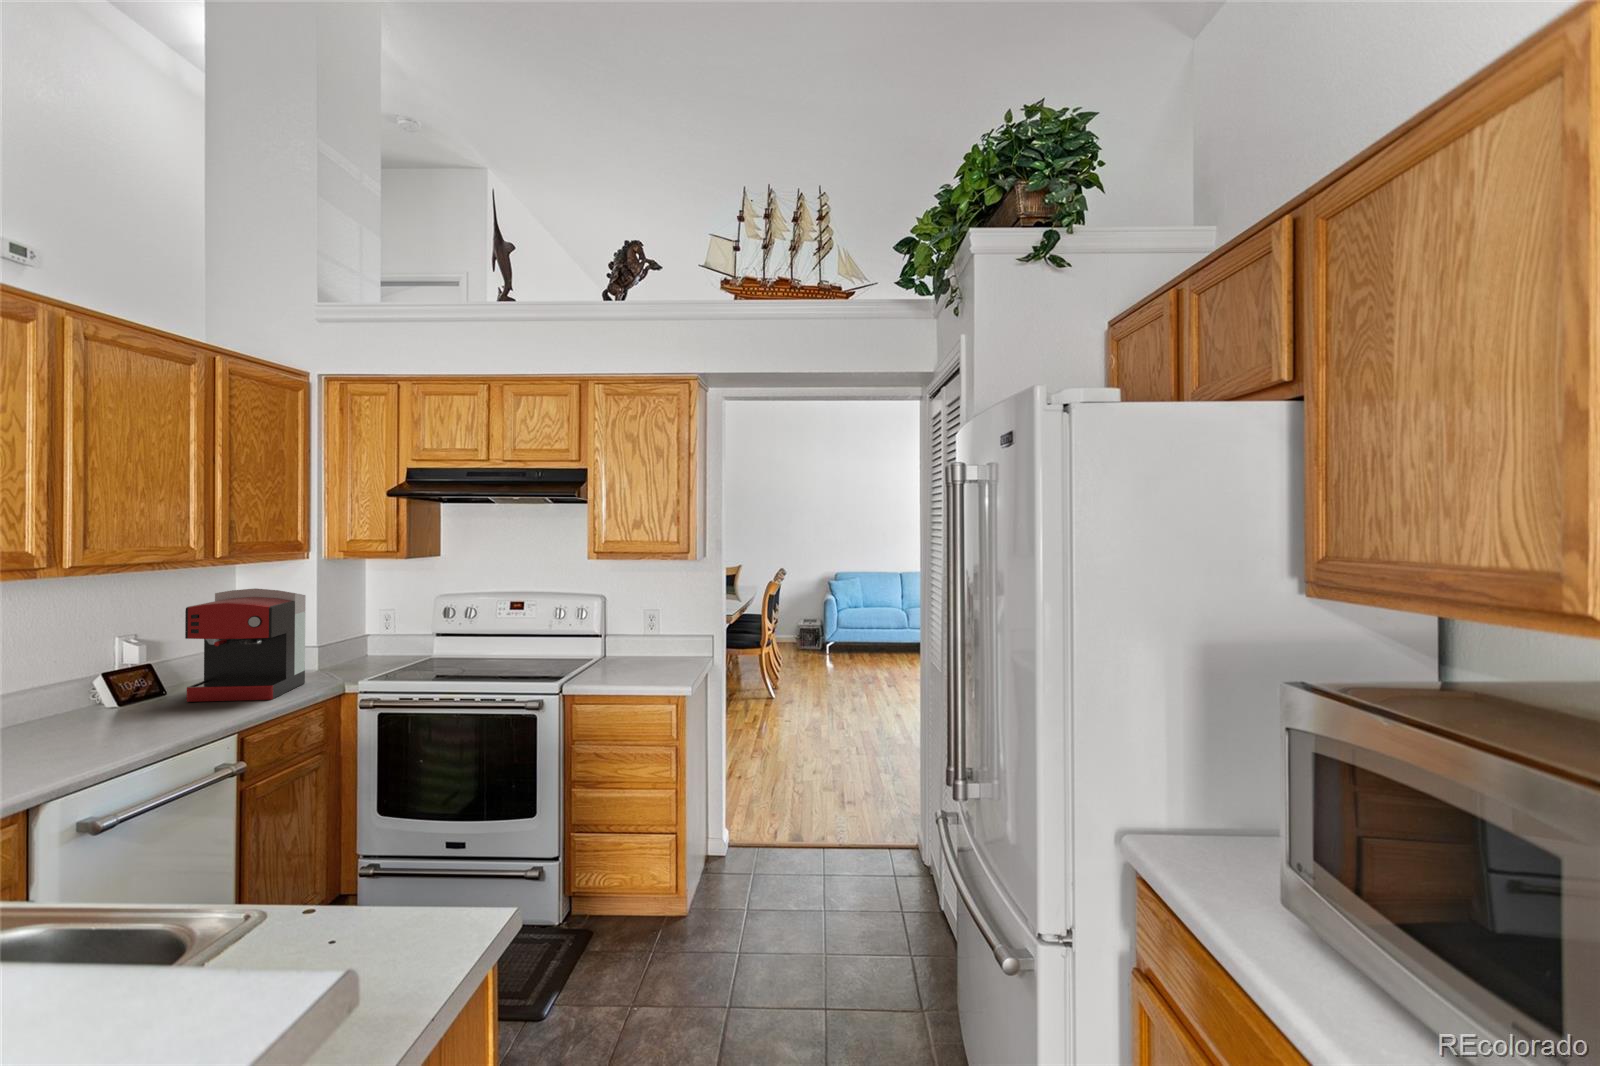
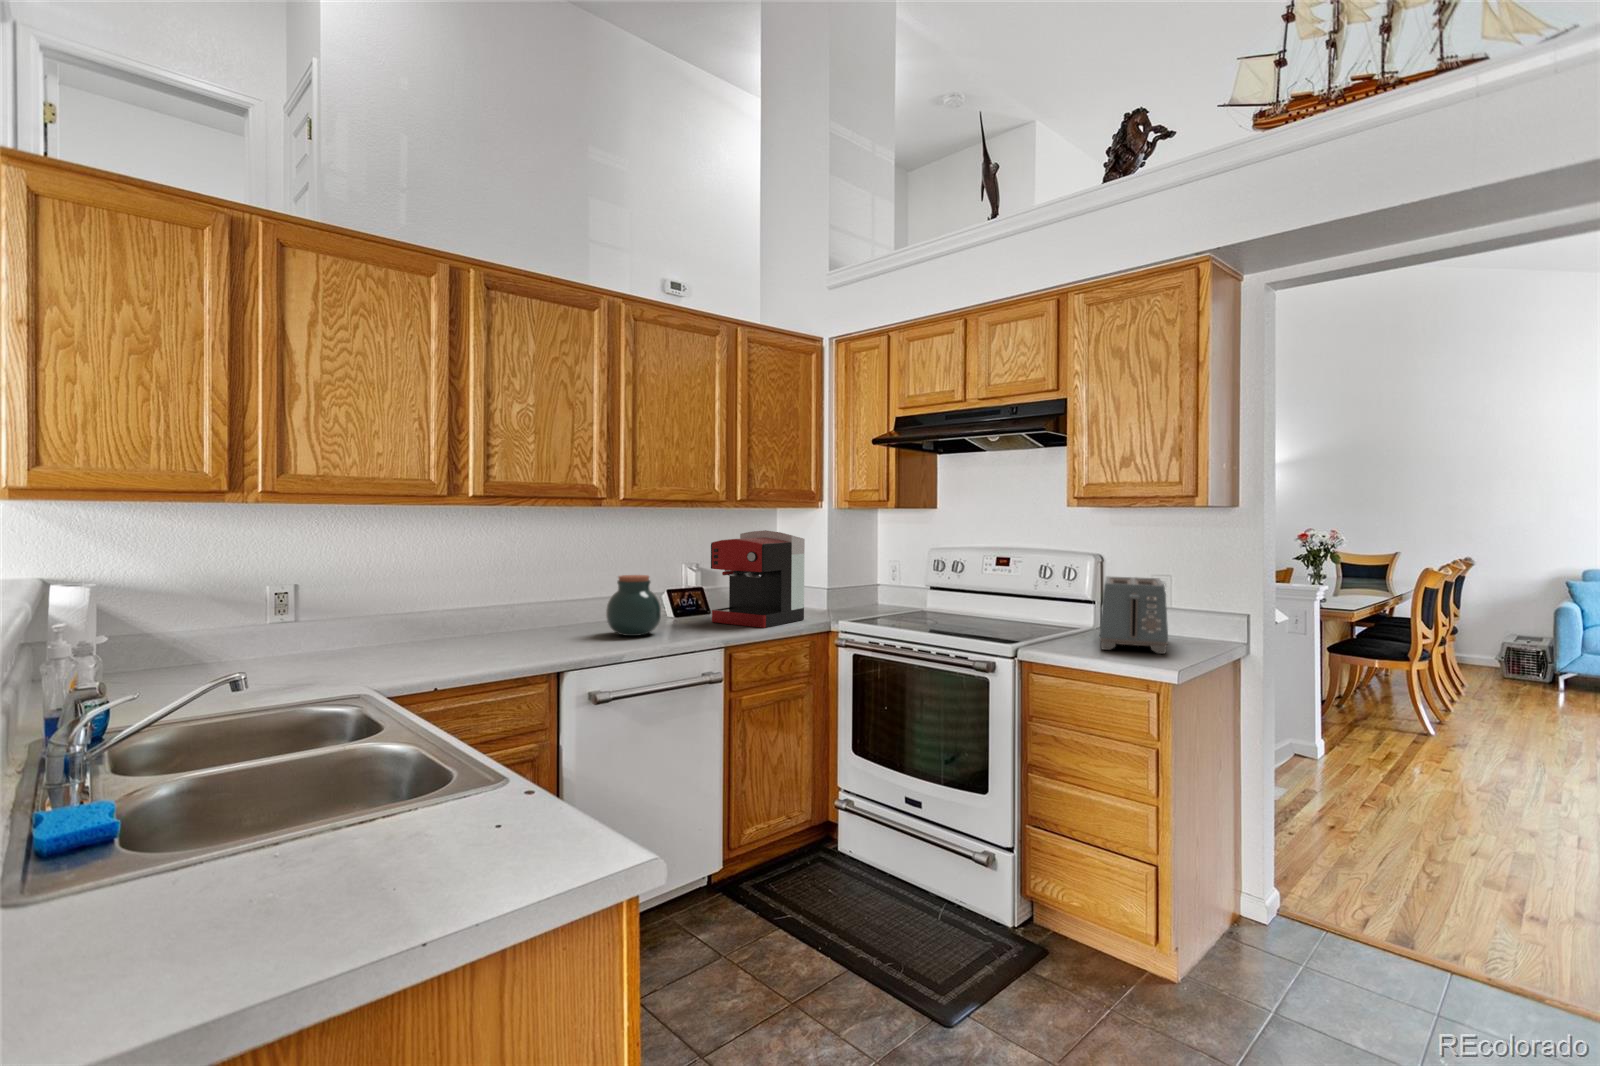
toaster: none [610,614,673,676] -> present [1099,576,1168,654]
jar: none [52,658,141,737] -> present [606,575,661,636]

